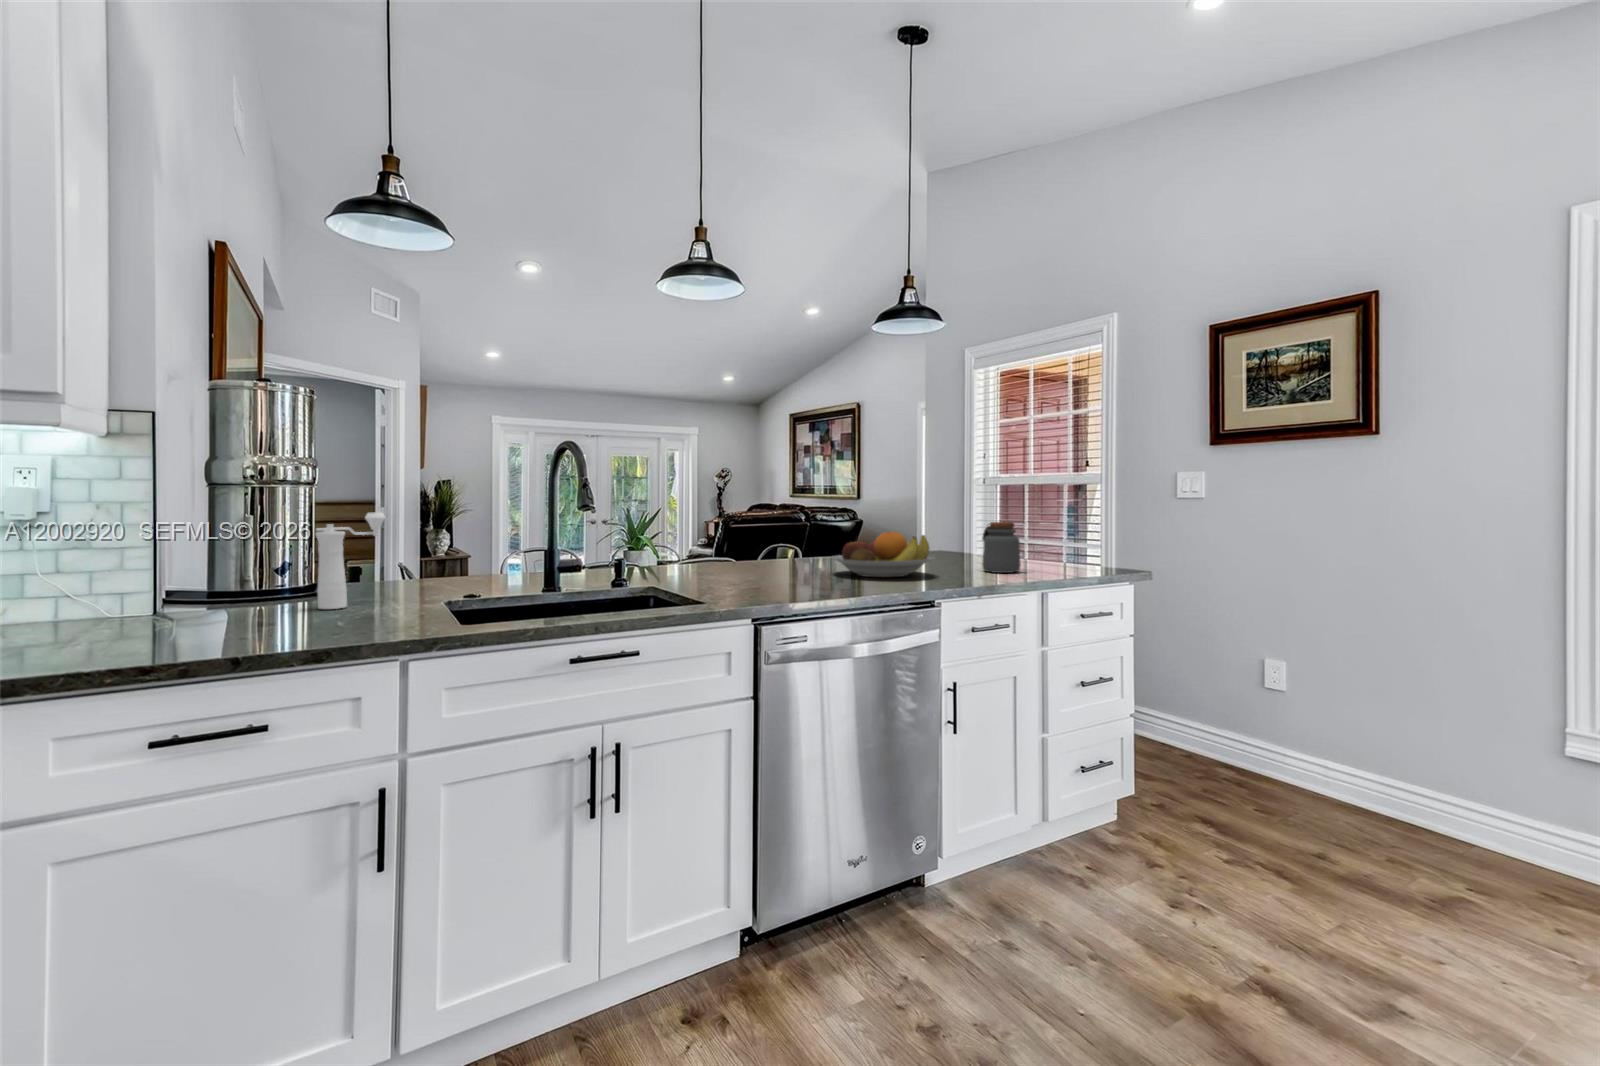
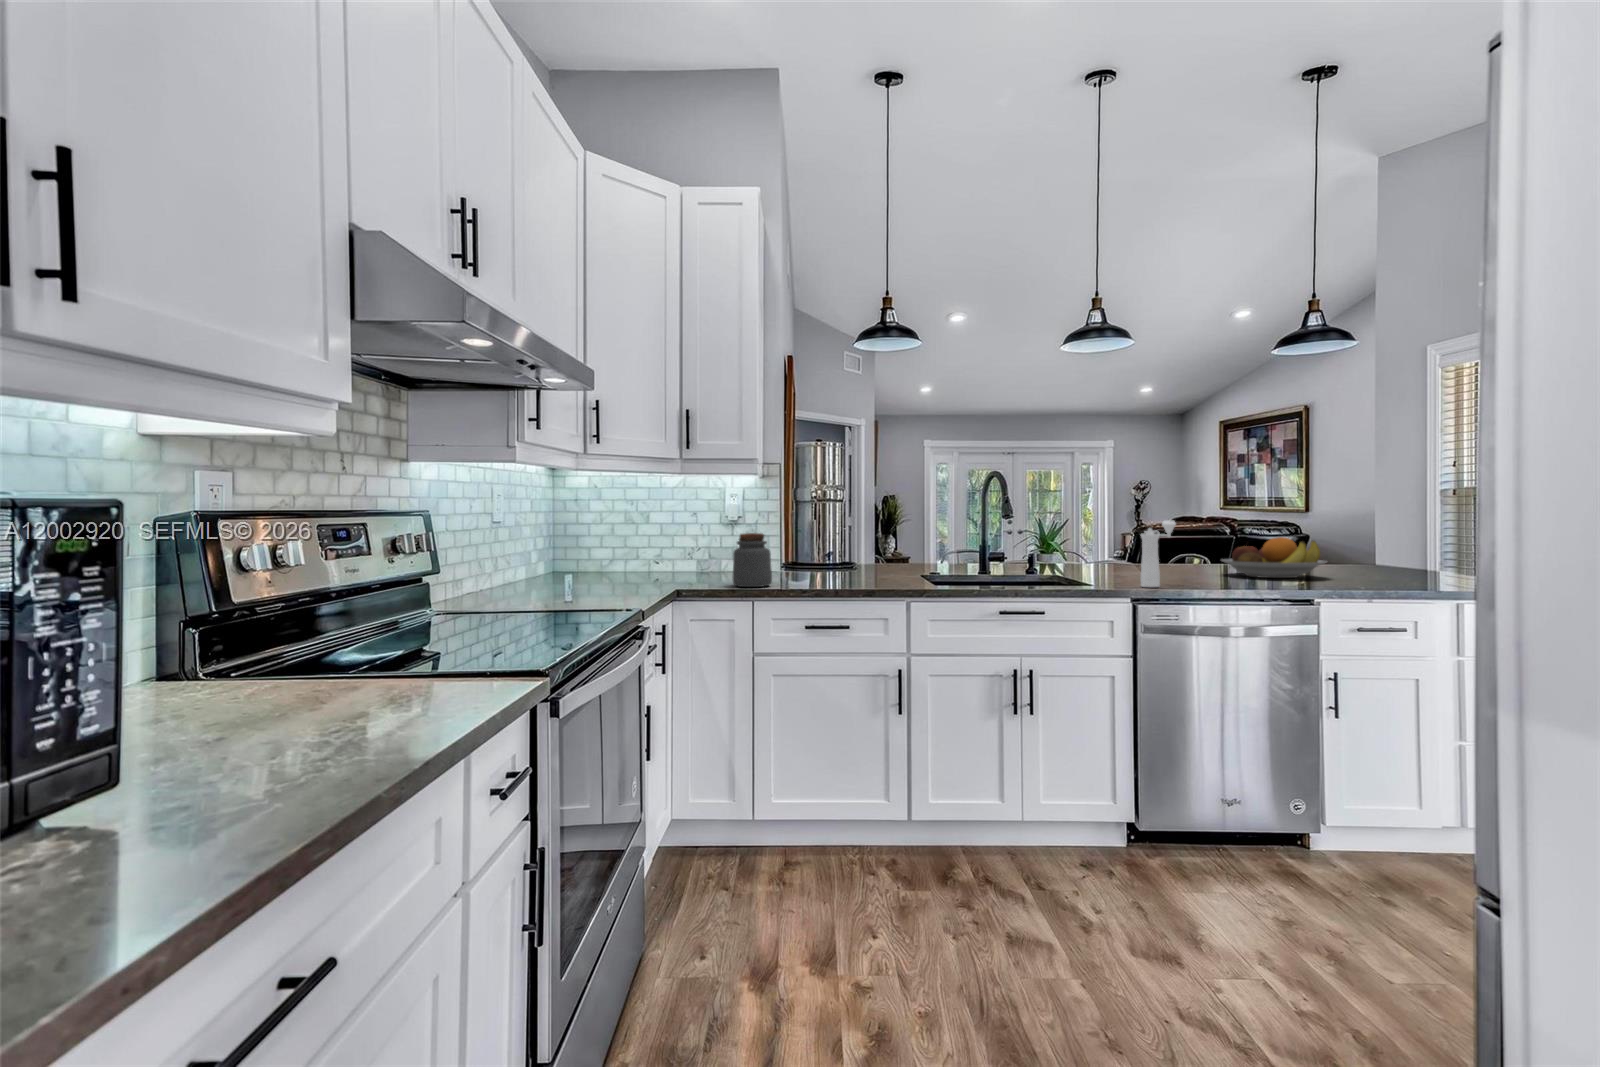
pepper mill: present [315,512,385,609] -> present [1141,520,1176,587]
jar: present [982,522,1021,573] -> present [732,533,772,587]

